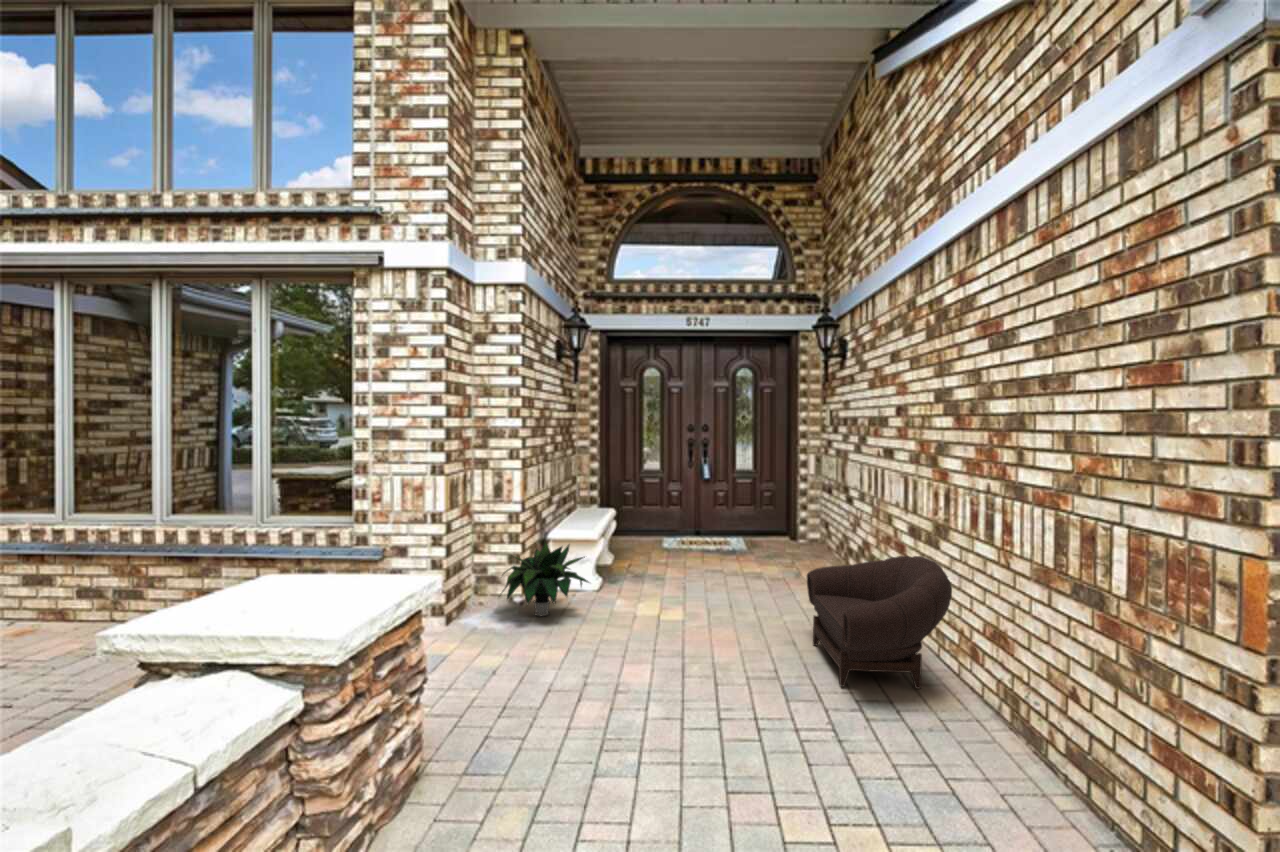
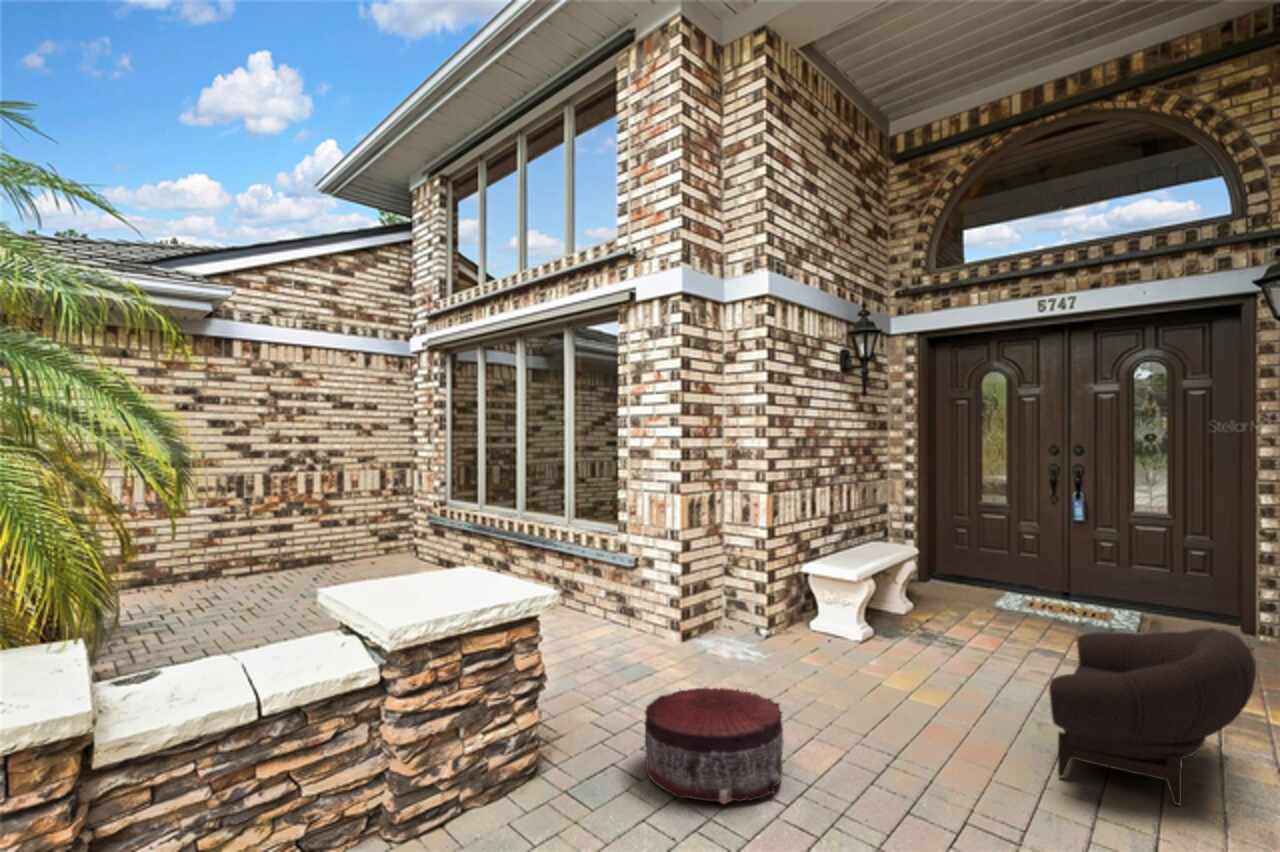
potted plant: present [502,541,589,616] -> none [735,567,827,648]
pouf: none [528,669,677,807] -> present [645,688,784,804]

